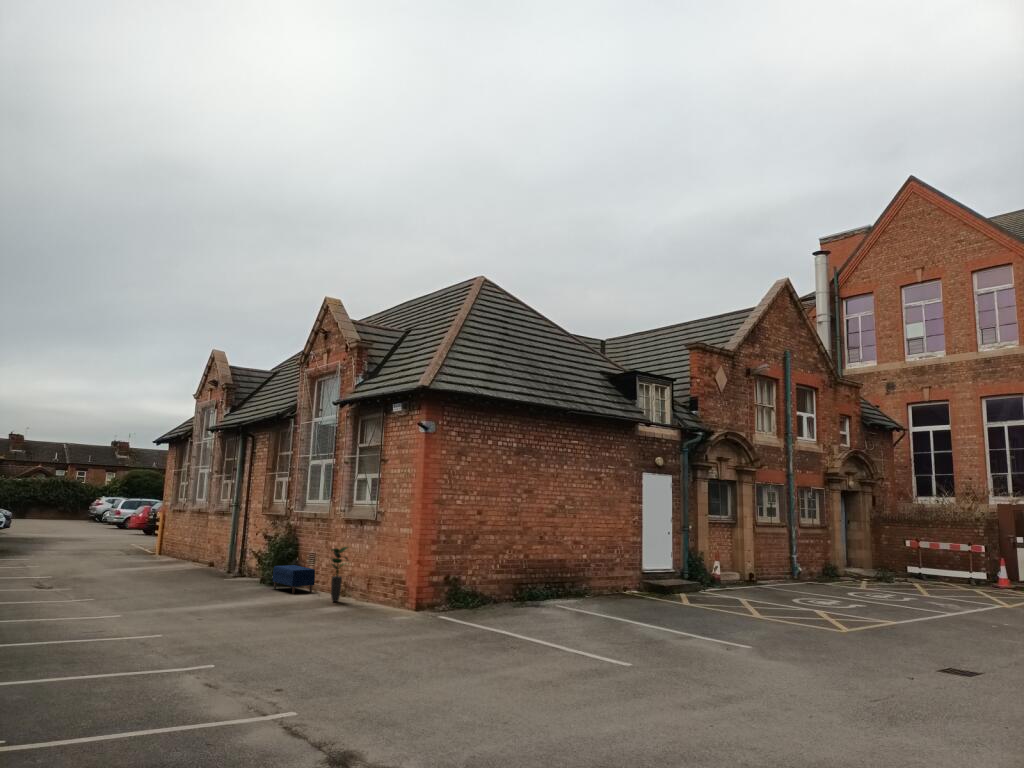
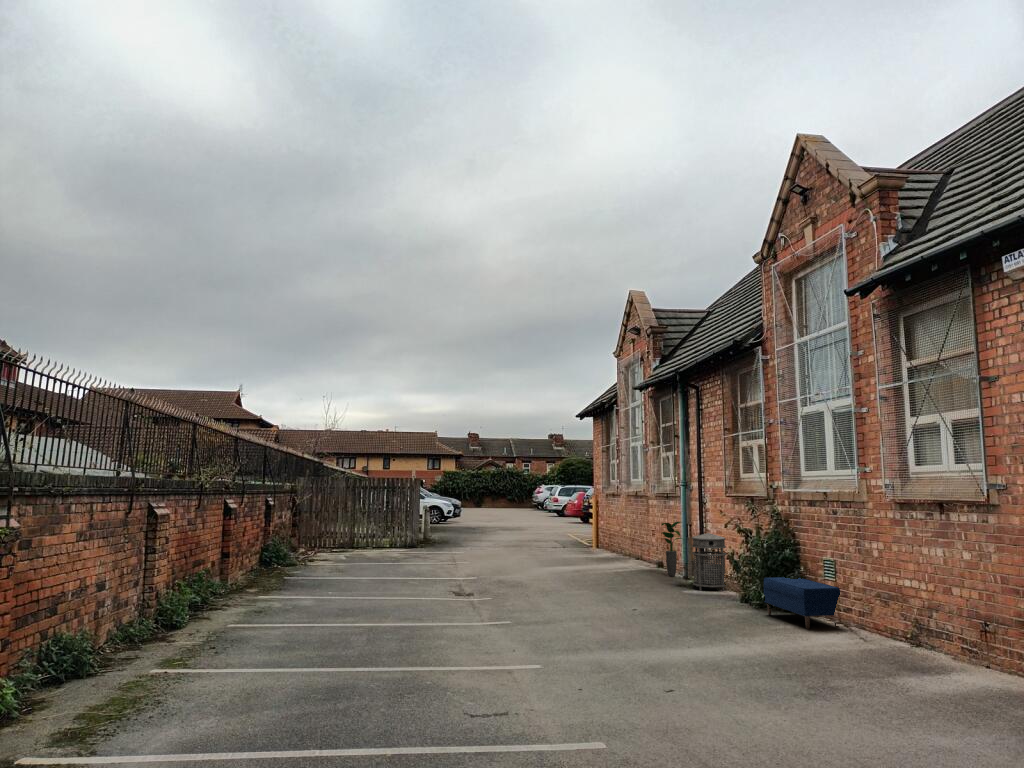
trash can: none [231,539,258,579] -> present [692,533,726,591]
potted plant: present [331,547,348,602] -> present [661,522,682,577]

